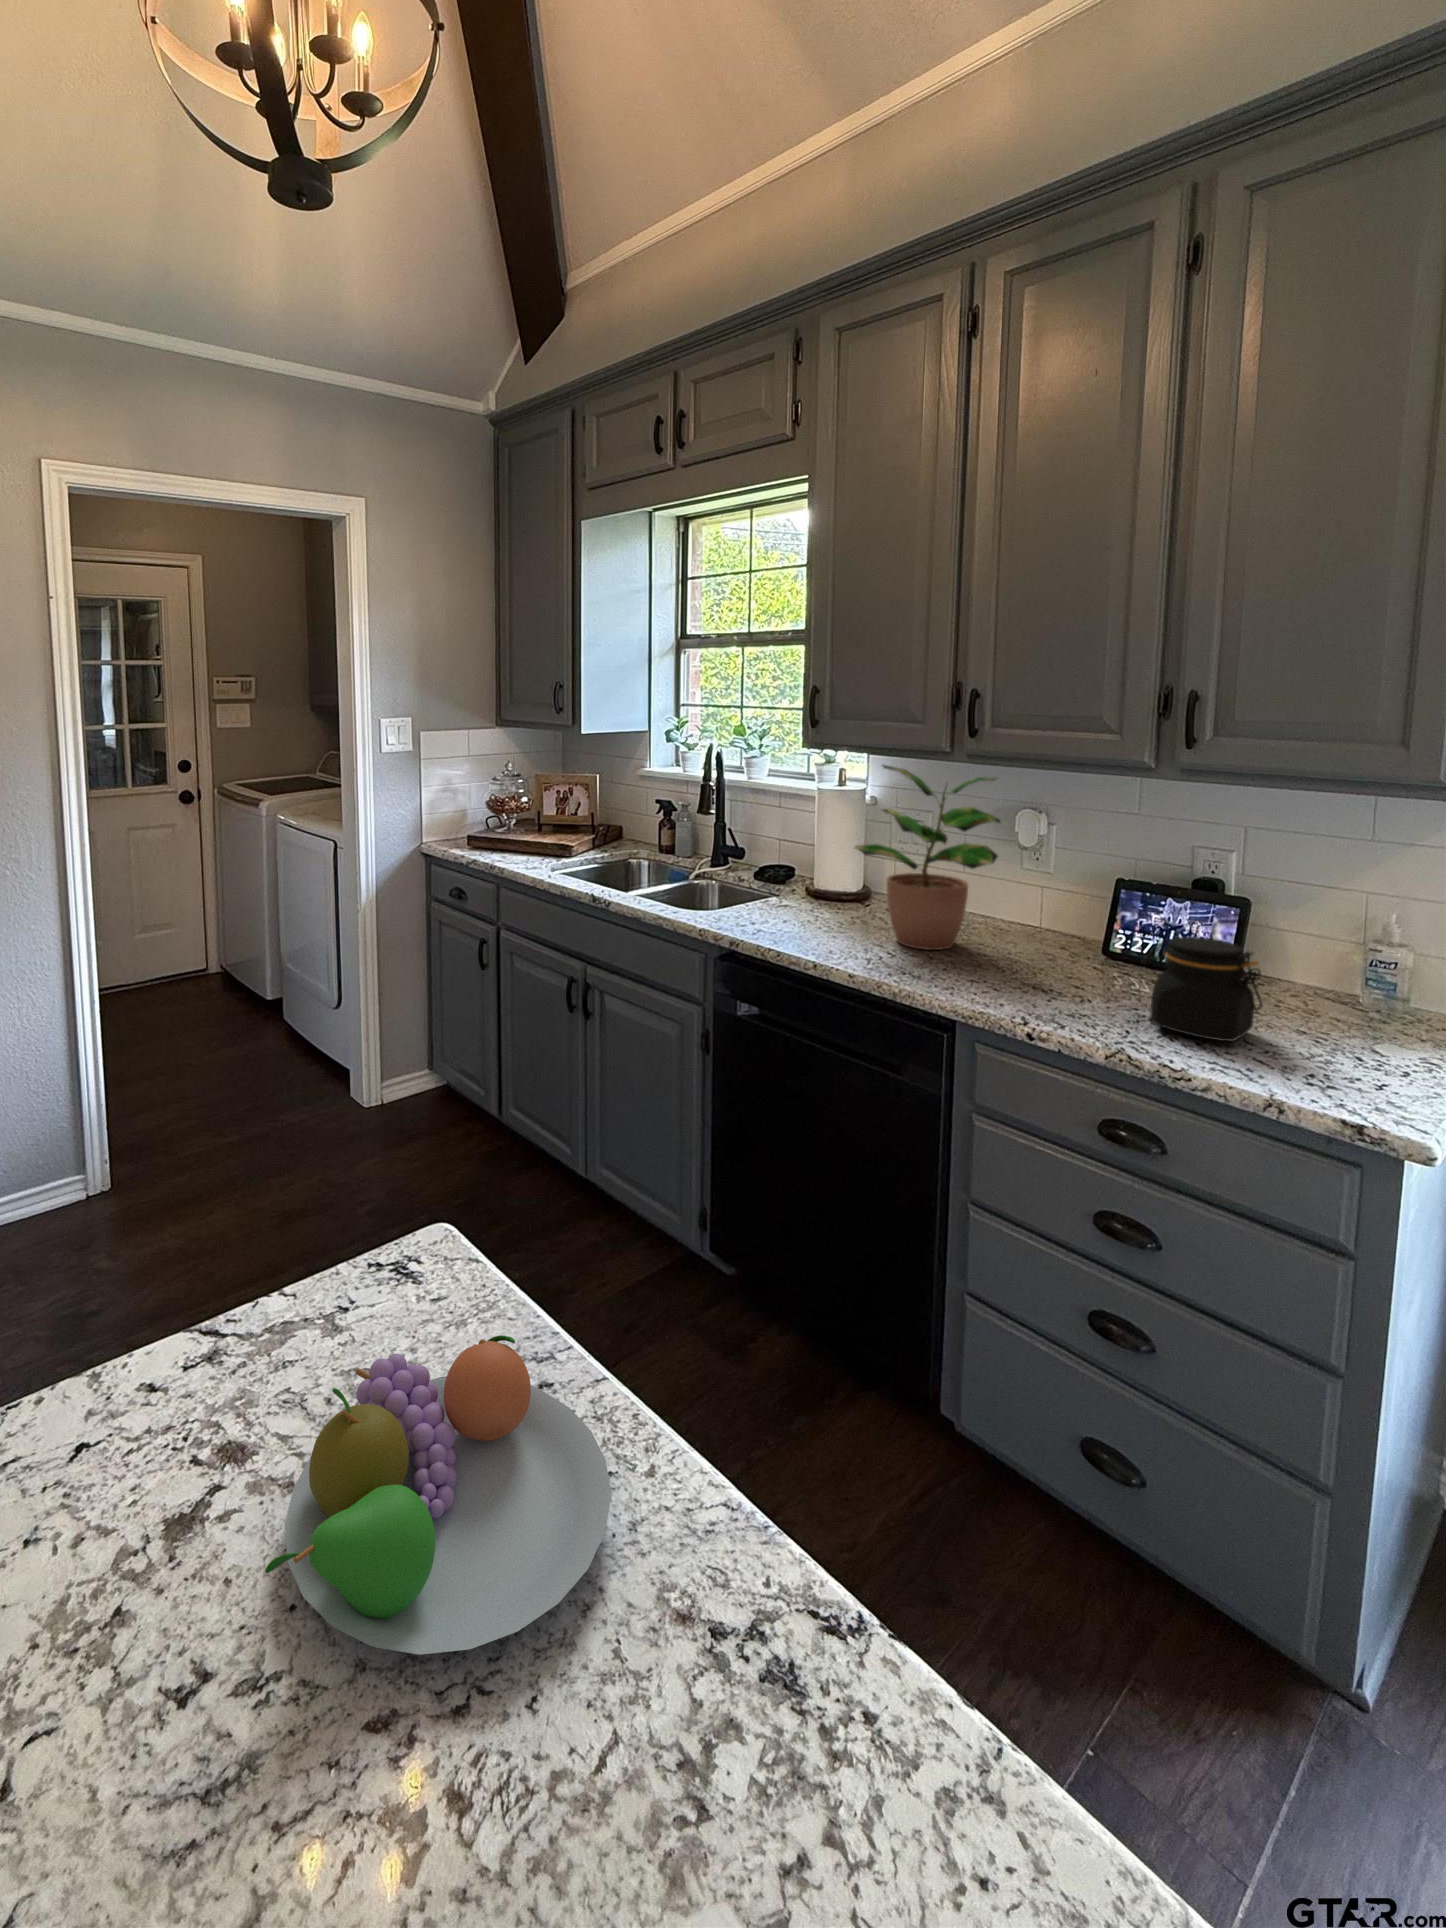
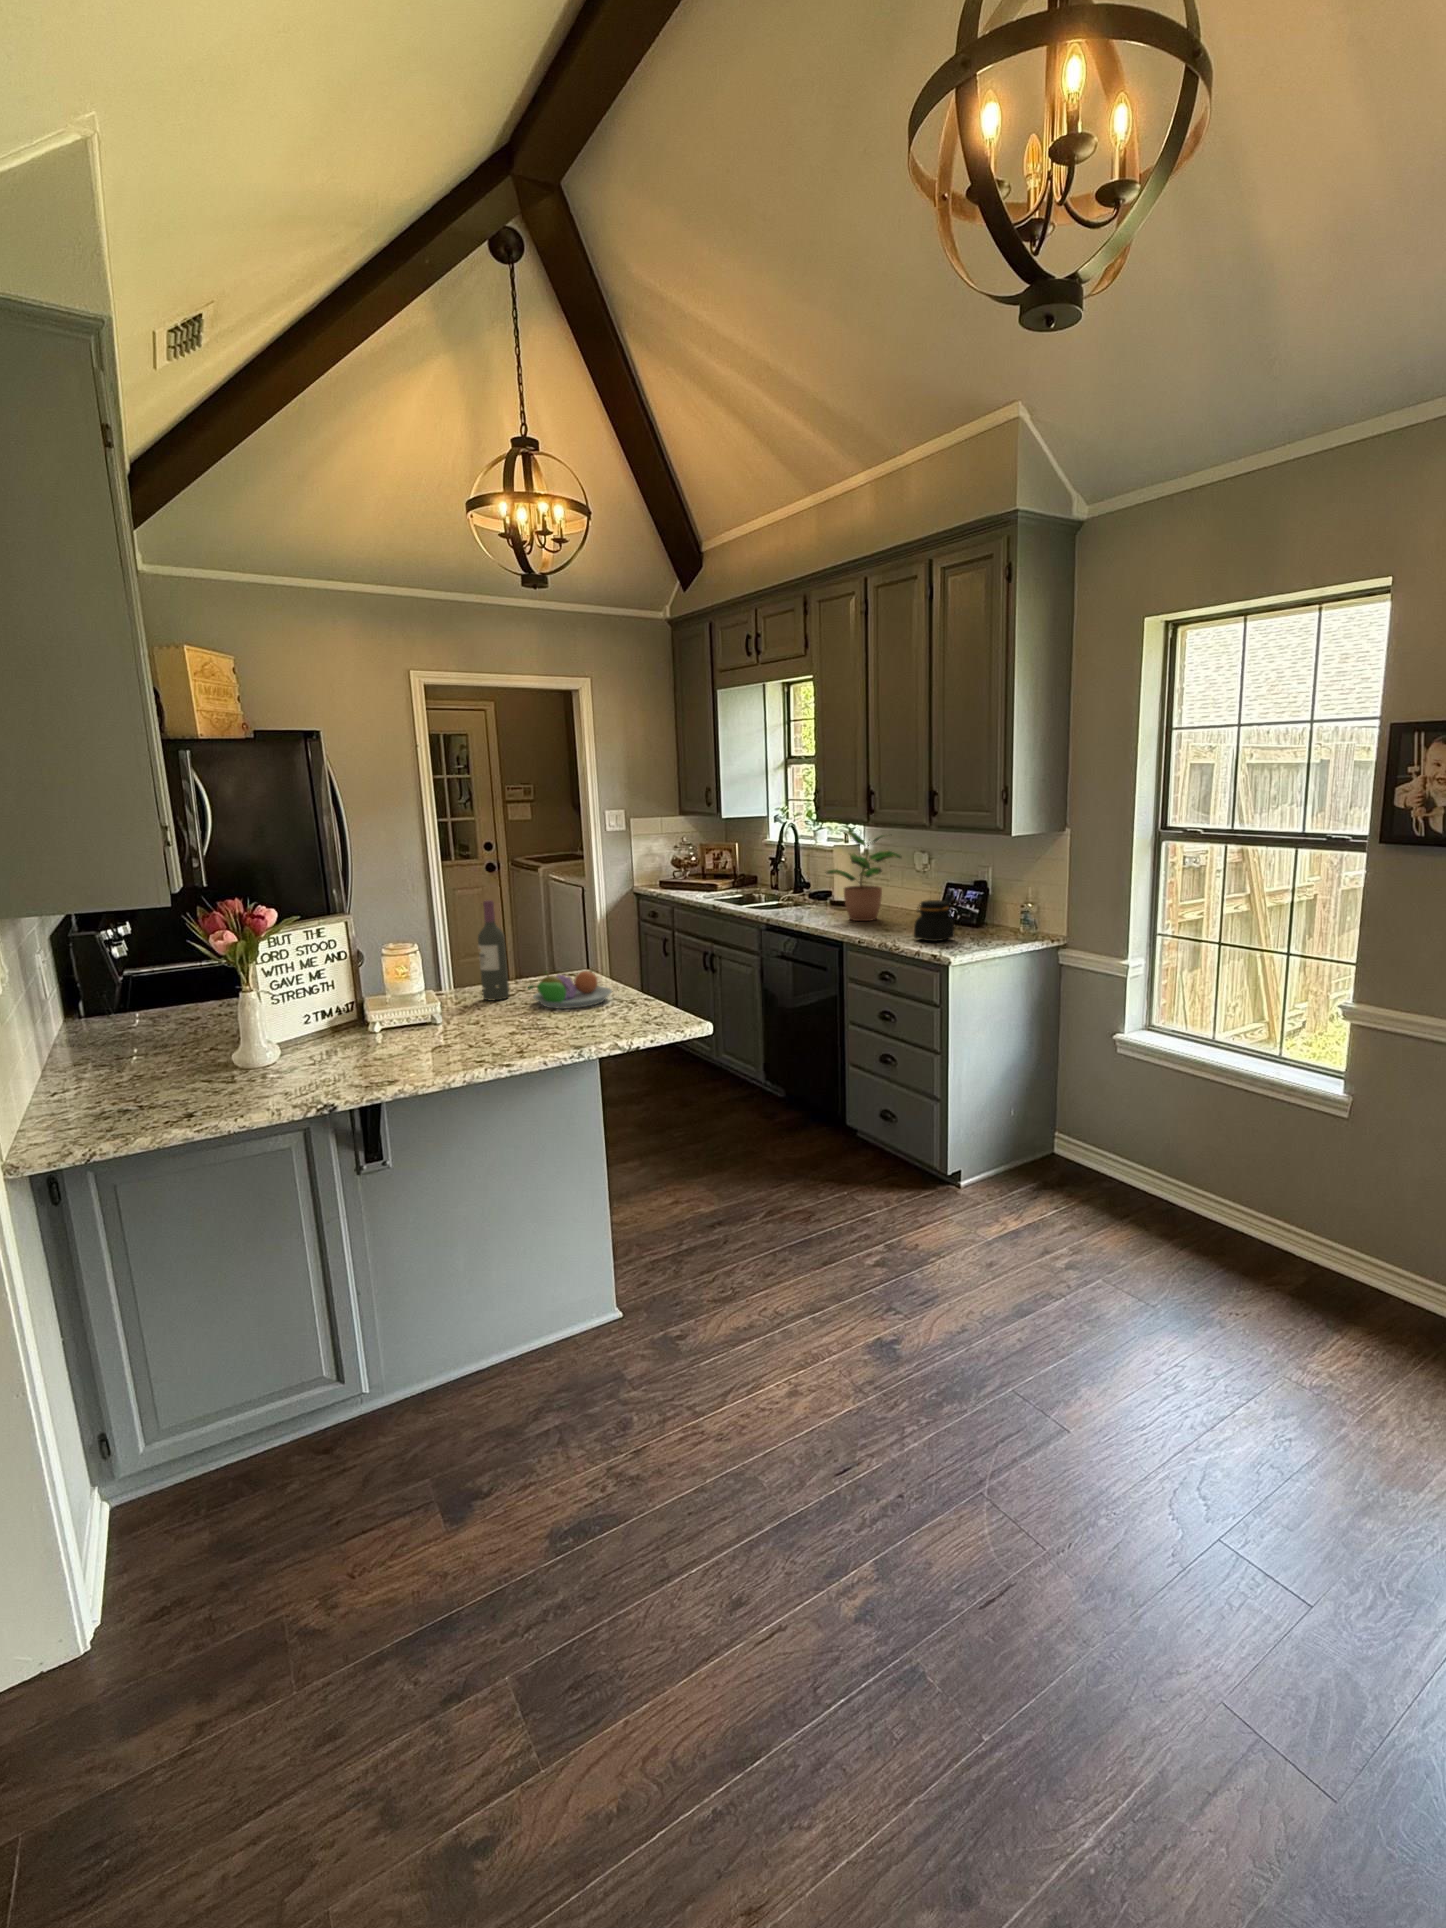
wine bottle: none [64,1082,186,1498] -> present [478,900,509,1001]

